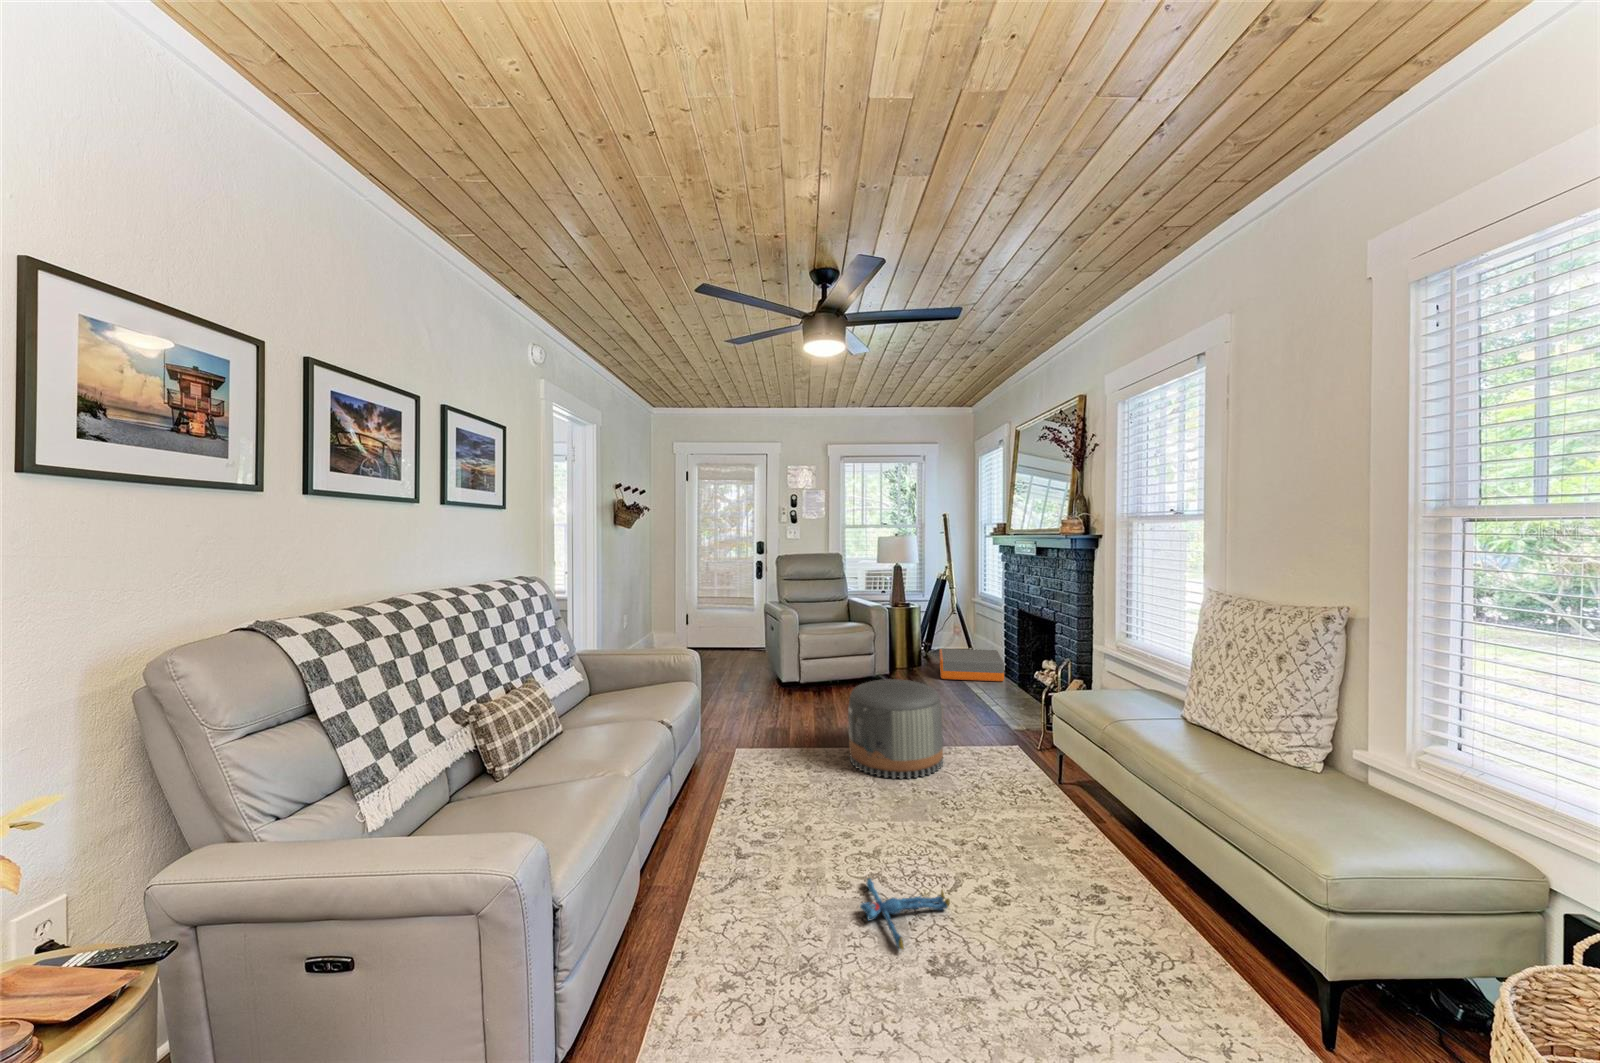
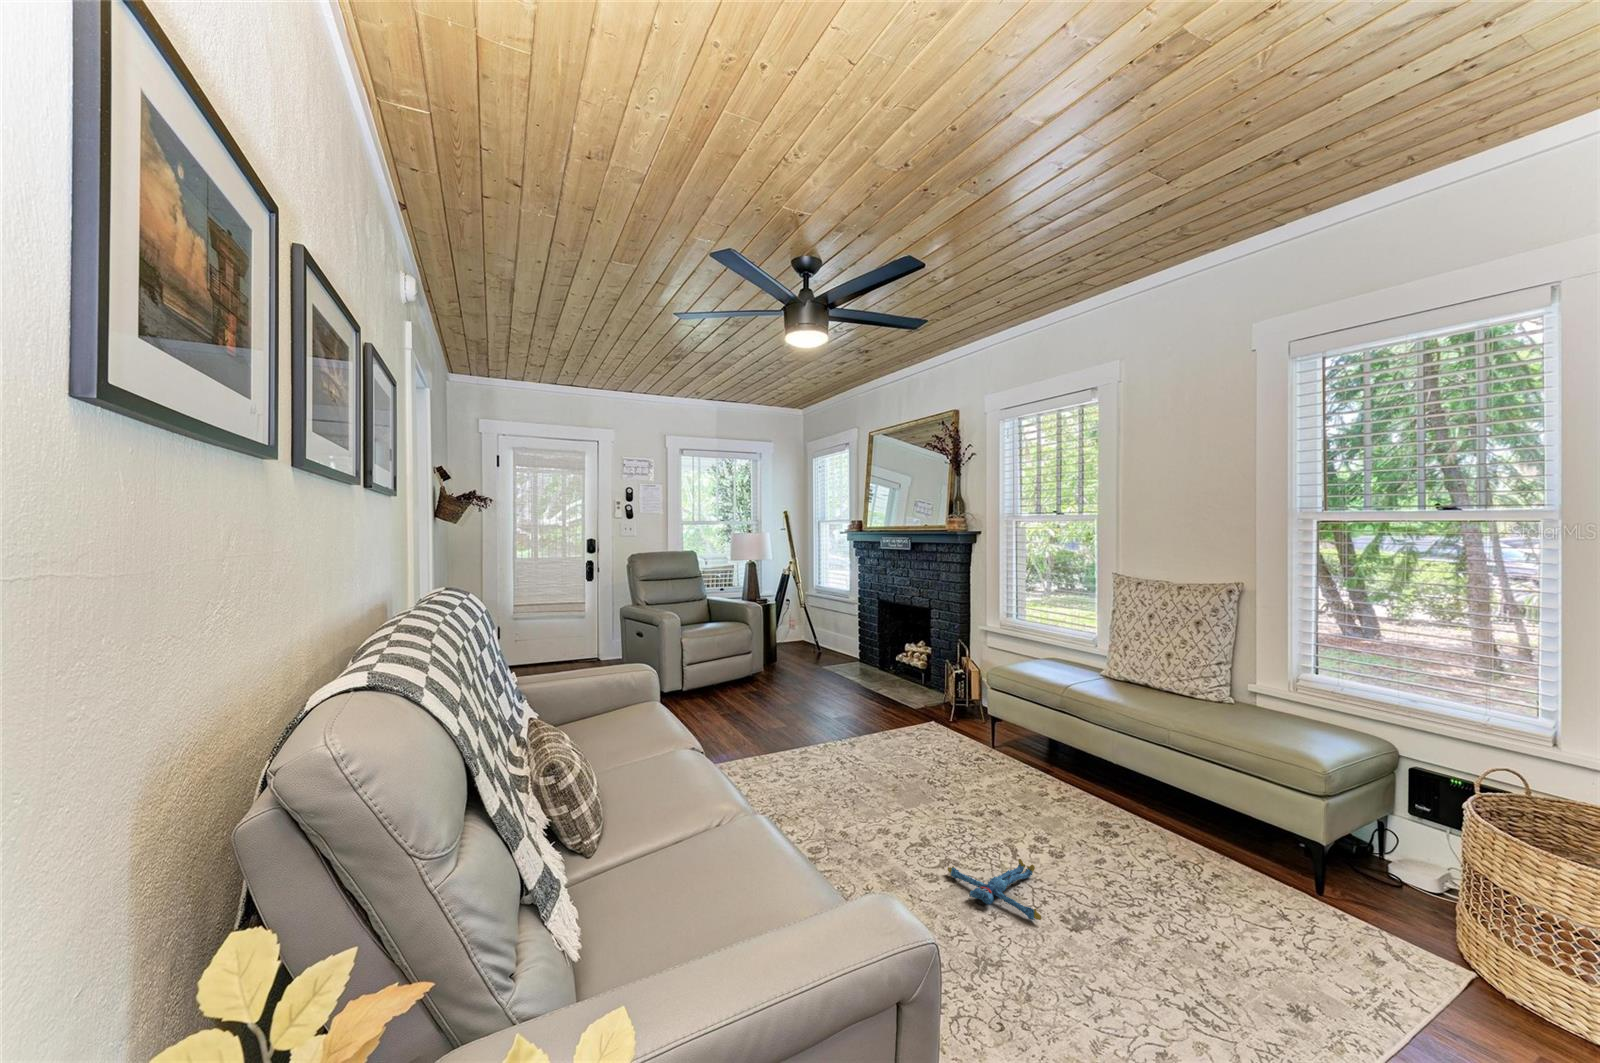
storage box: present [940,649,1004,681] -> none [792,639,864,672]
pouf: present [848,679,943,779] -> none [800,673,896,774]

